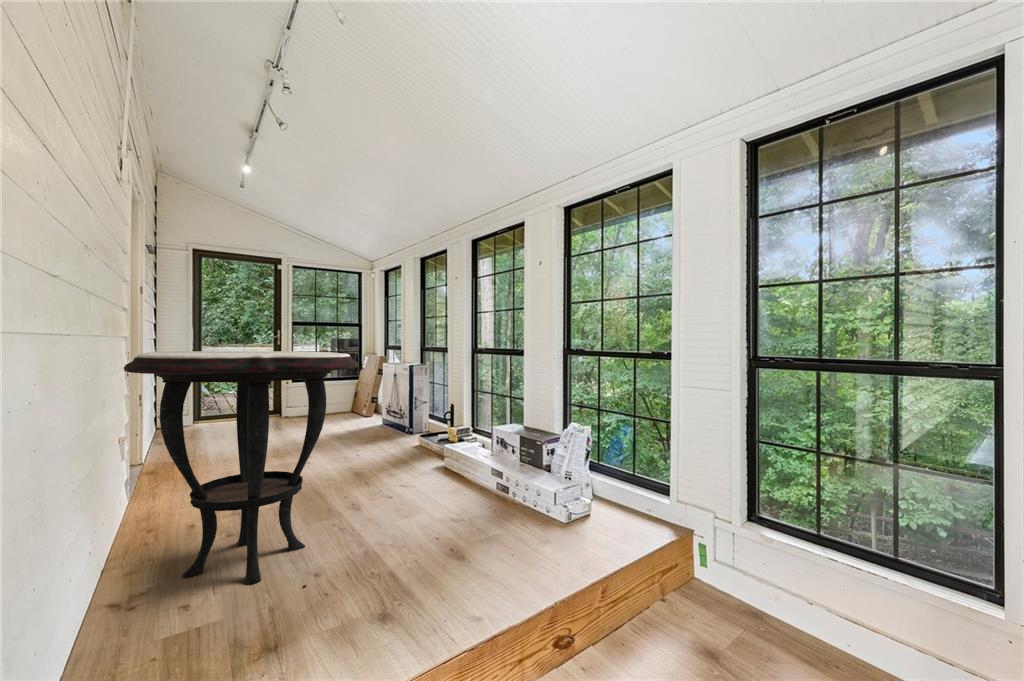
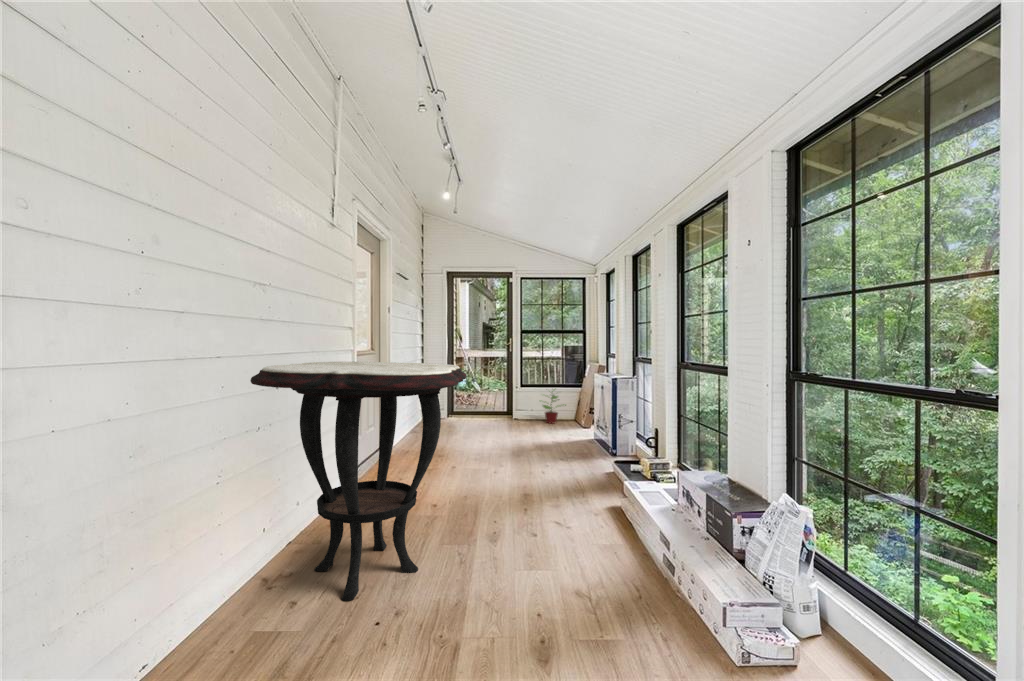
potted plant: none [314,380,347,417] -> present [543,395,566,424]

